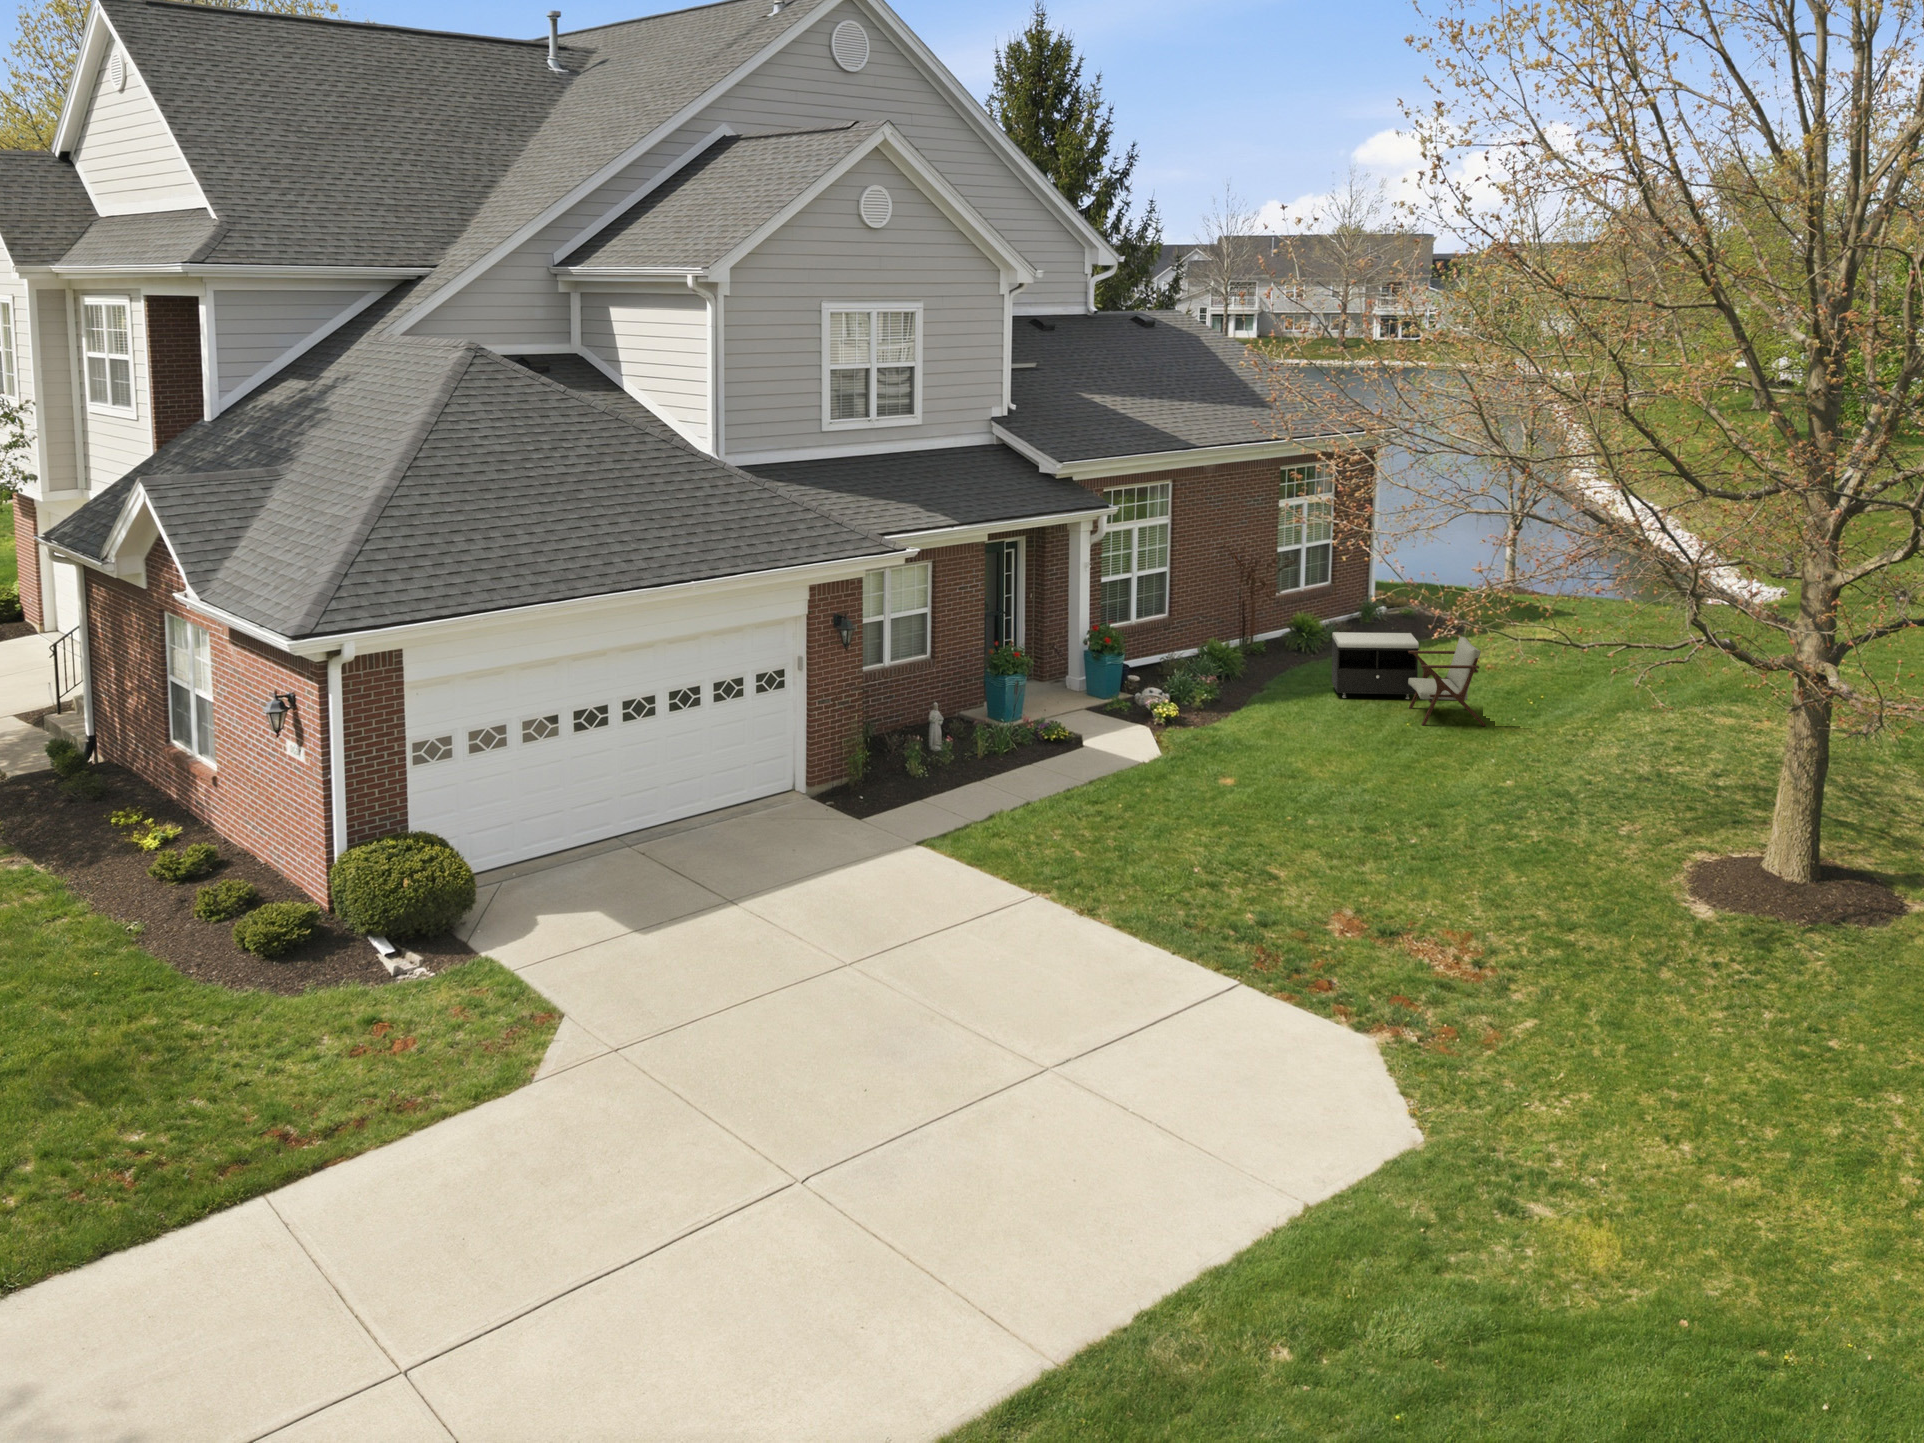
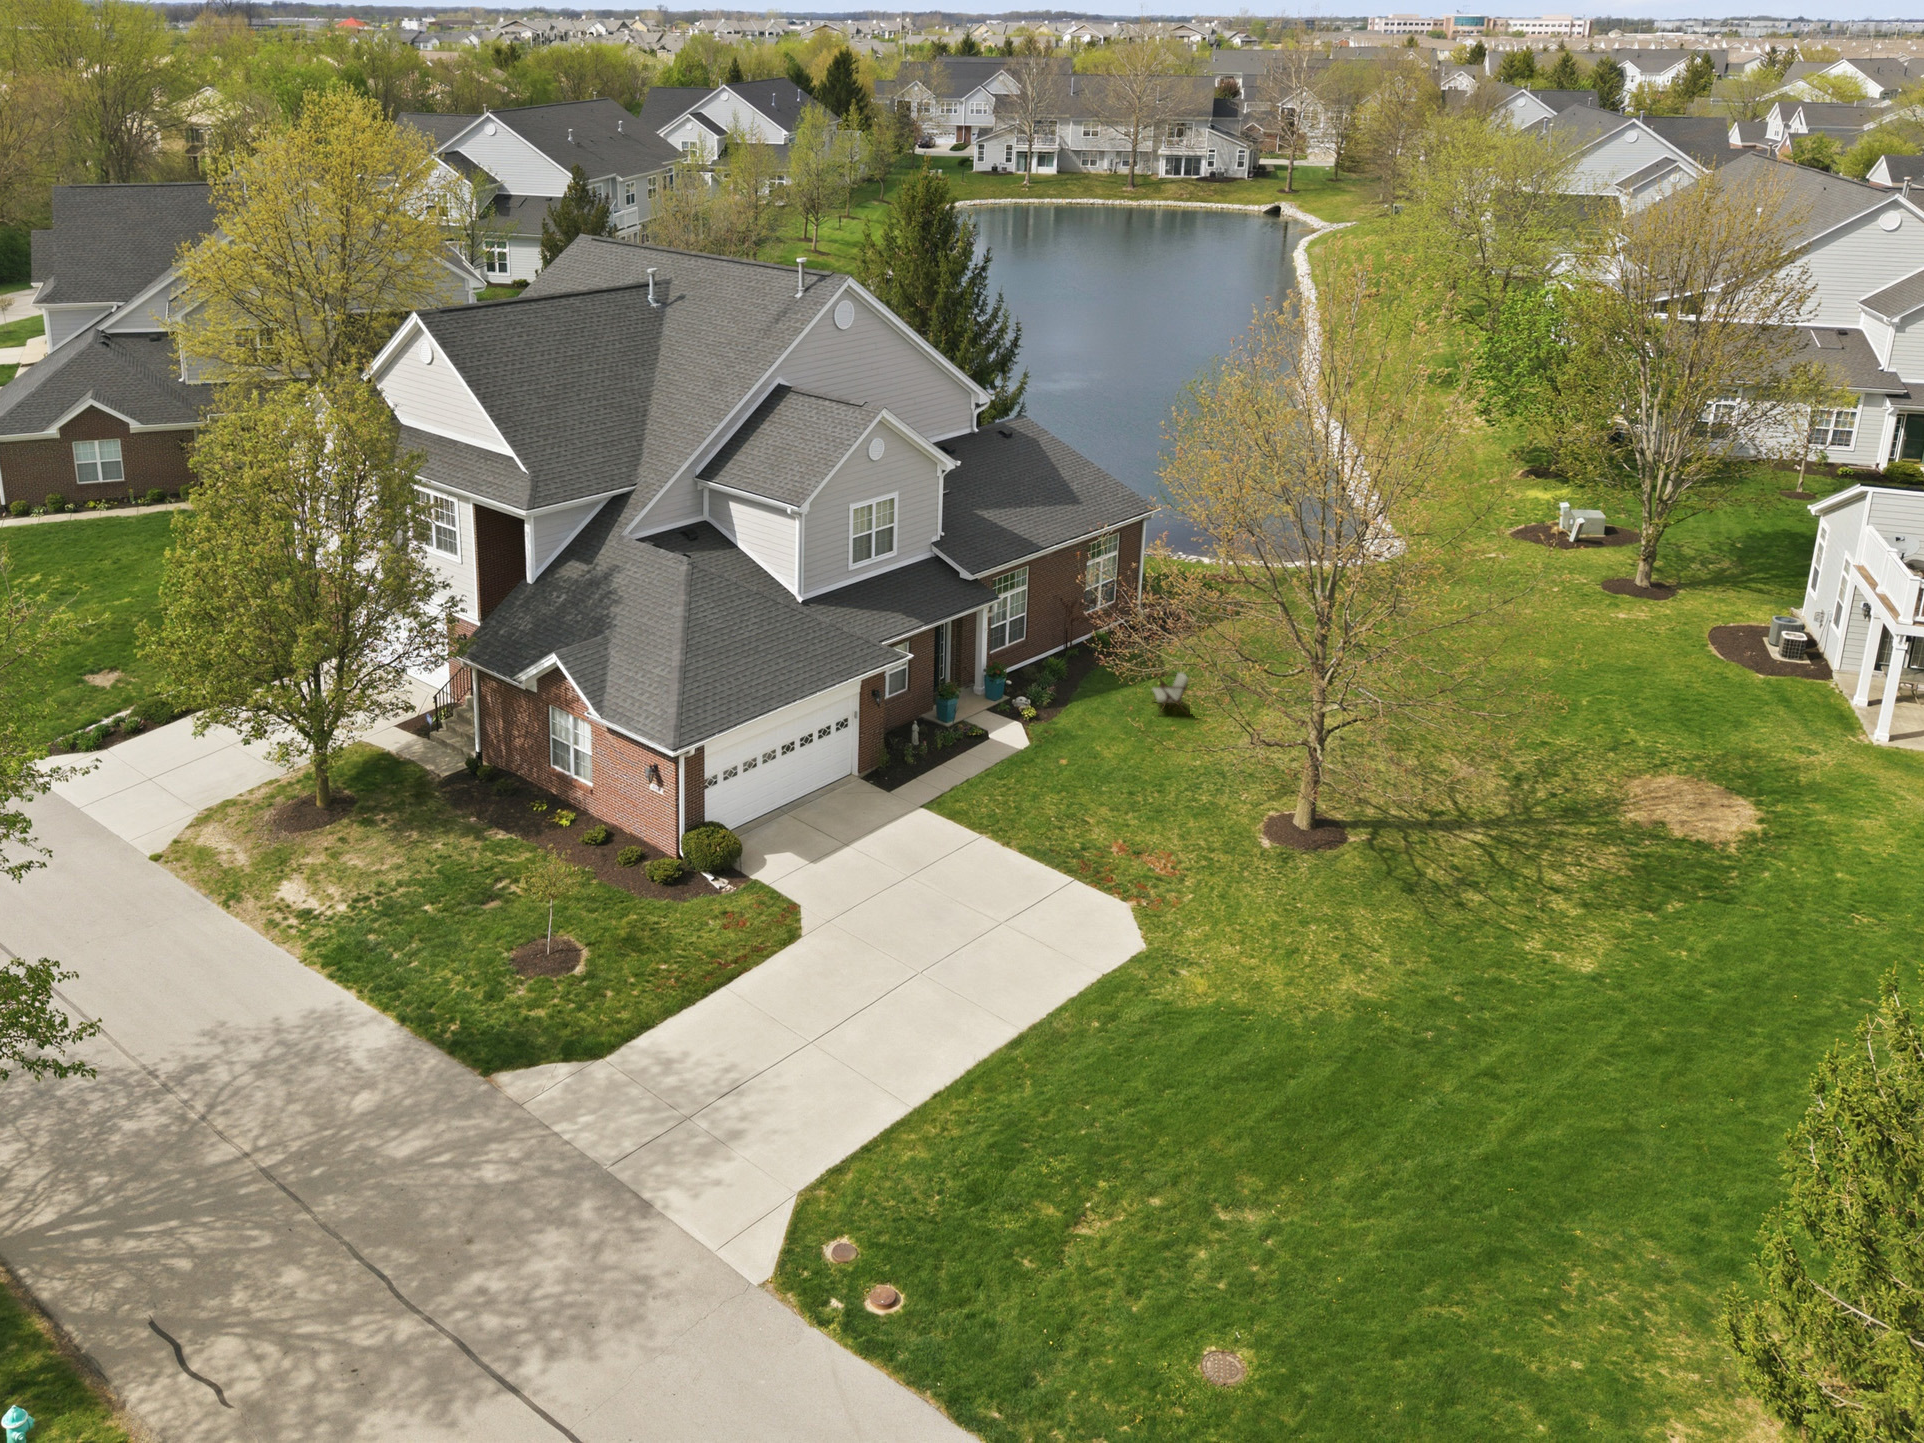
storage bench: present [1332,632,1419,699] -> none [1112,657,1159,695]

